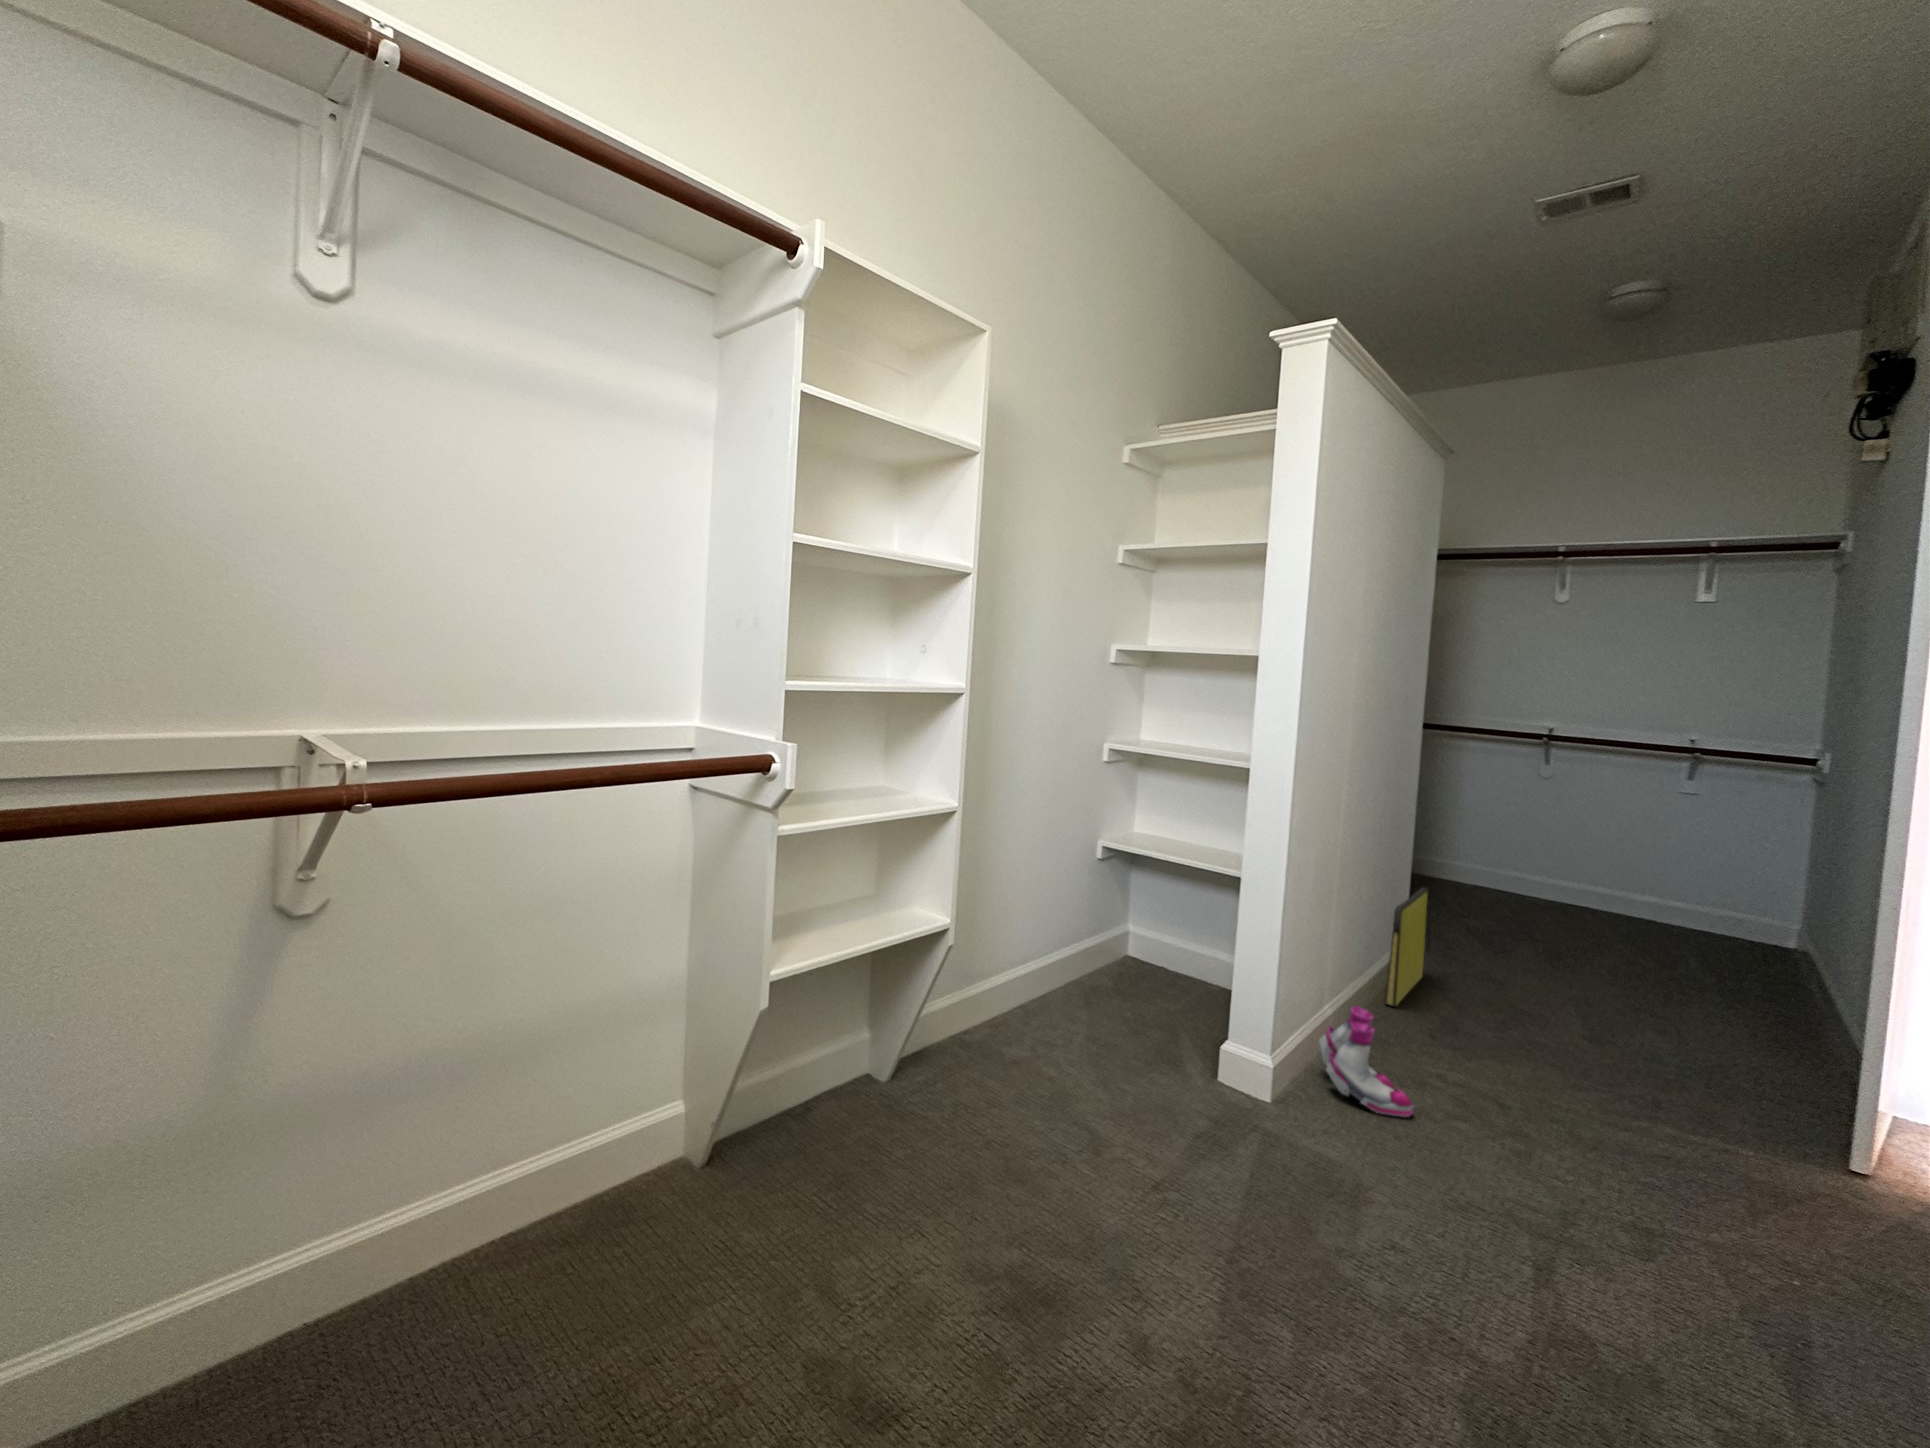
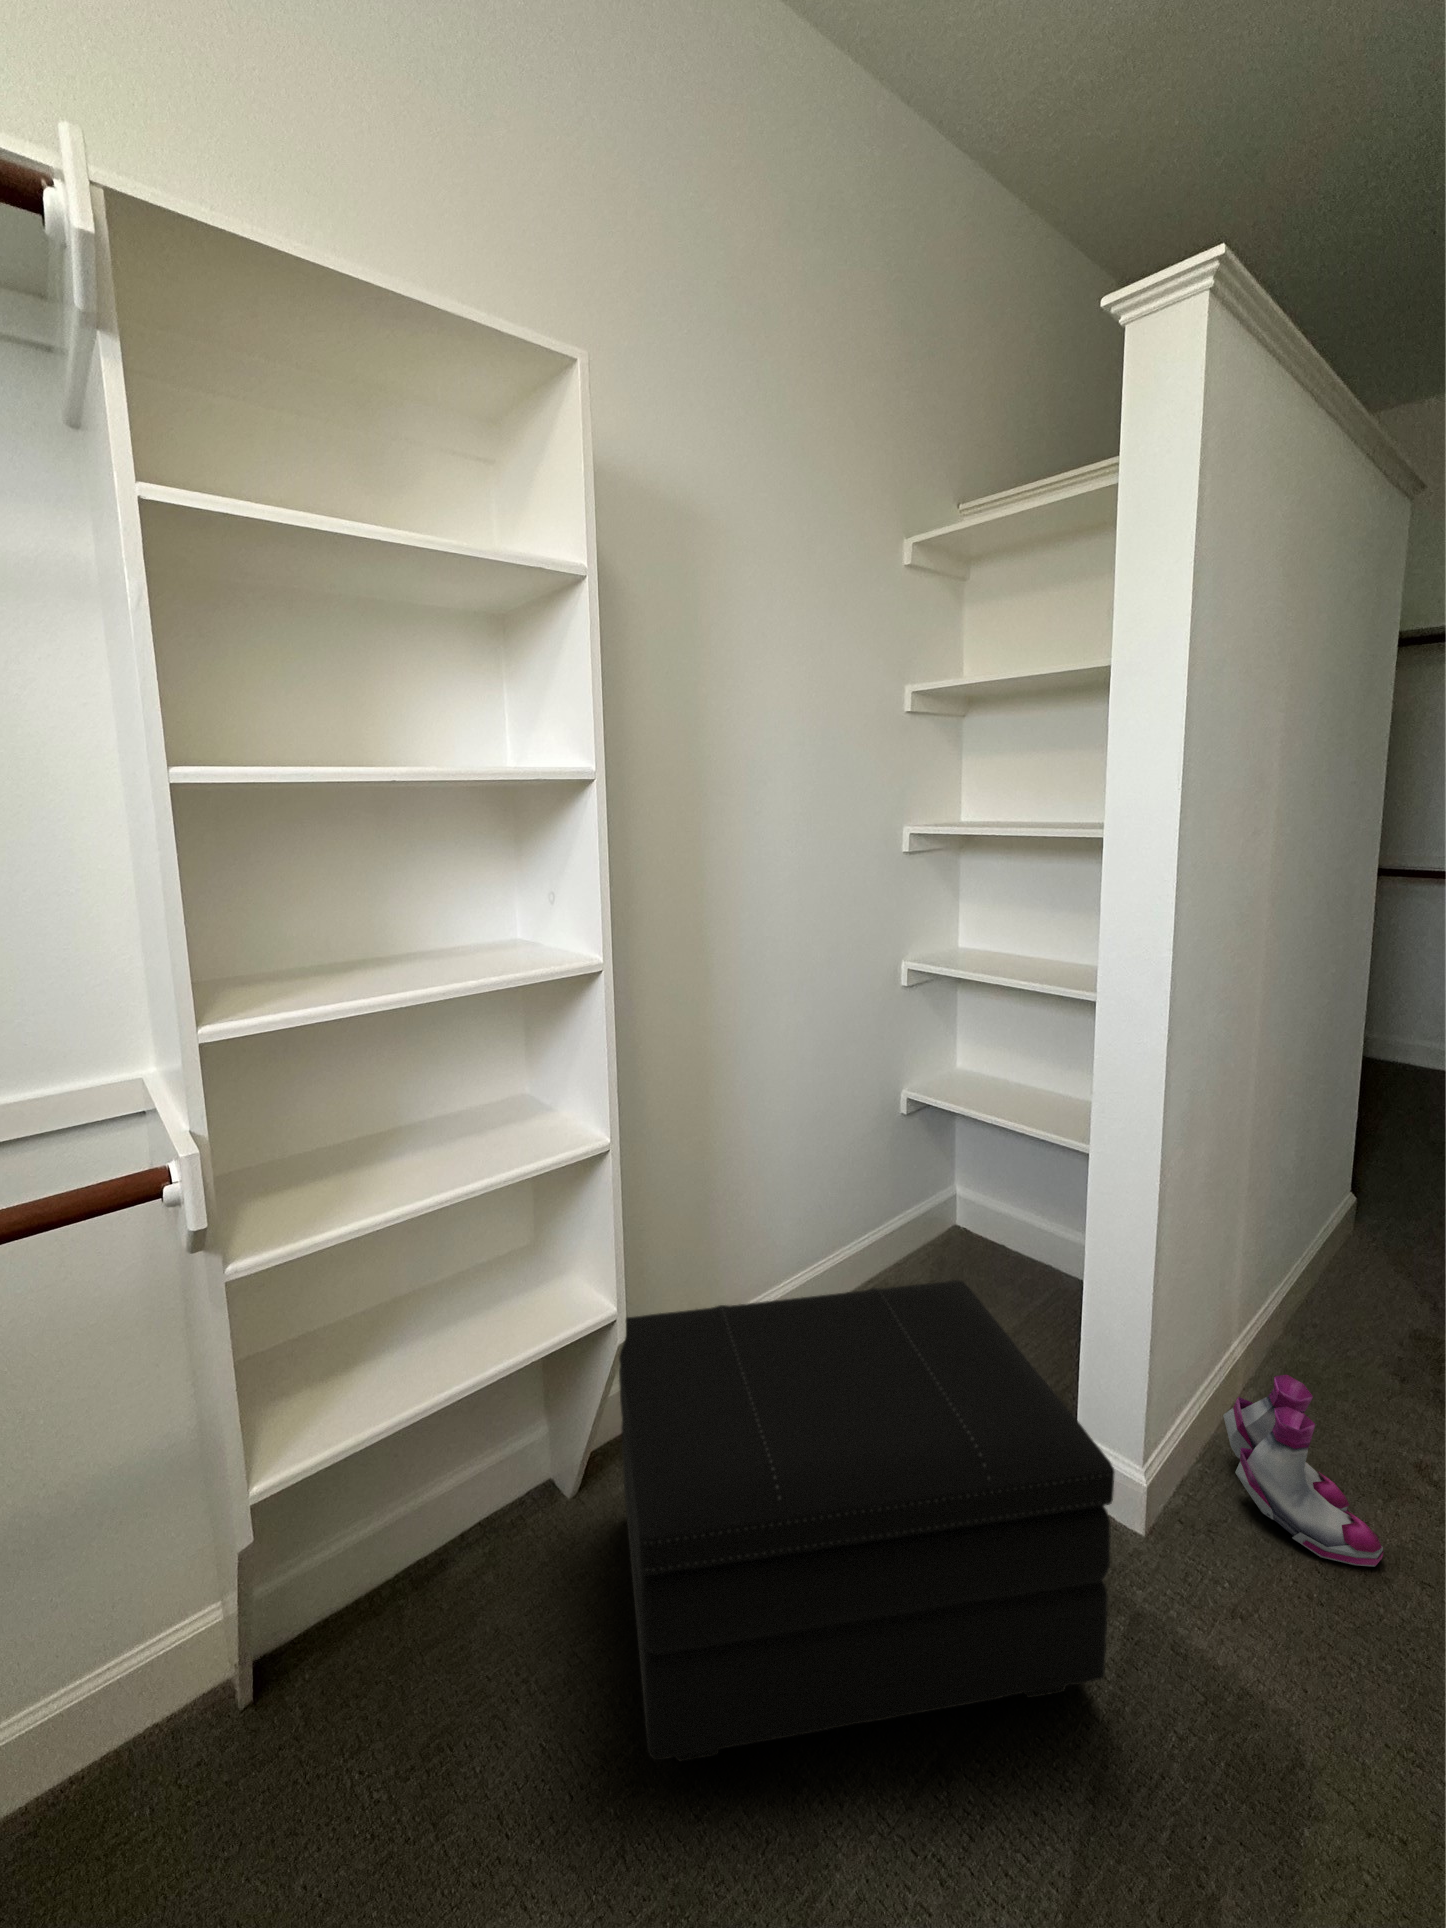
bag: present [1385,888,1430,1007] -> none [1324,1127,1389,1312]
footstool: none [926,933,1260,1186] -> present [619,1280,1115,1761]

